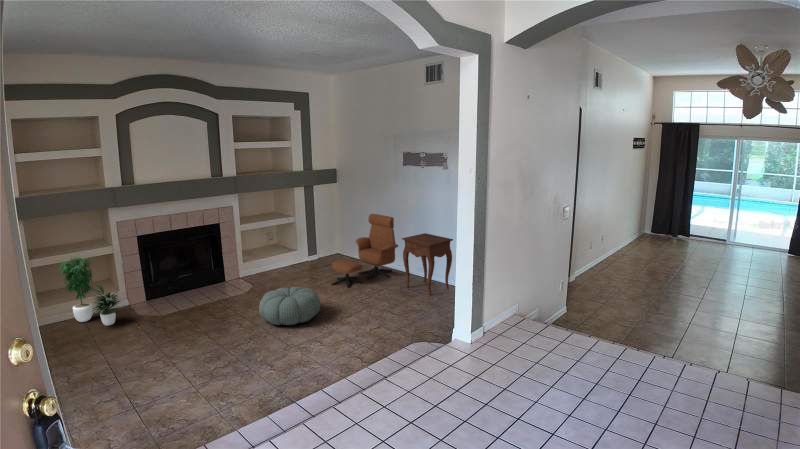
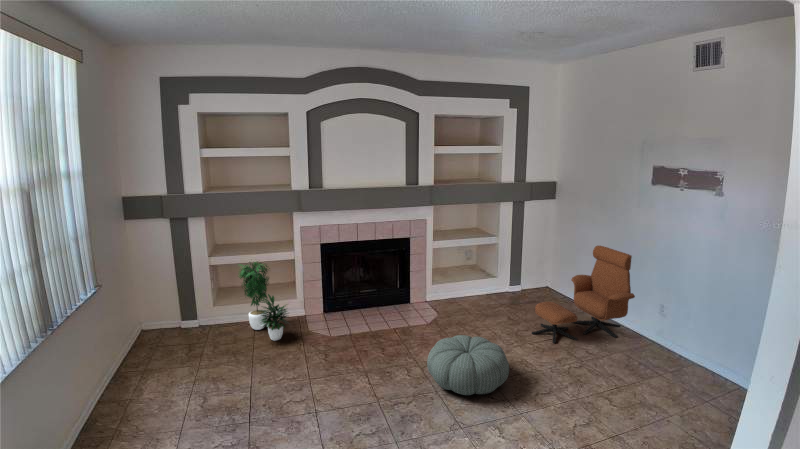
side table: present [402,233,453,295] -> none [642,286,737,387]

